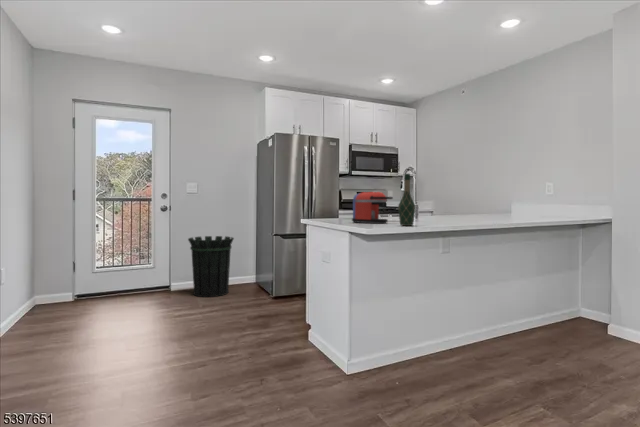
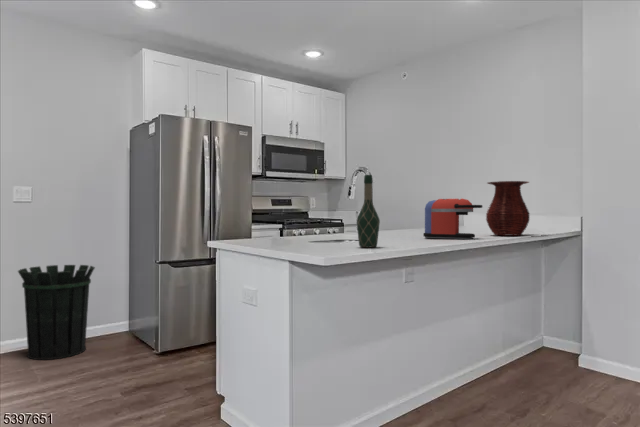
vase: none [514,177,552,220] -> present [486,181,529,236]
coffee maker: present [352,192,393,223] -> present [423,199,482,239]

